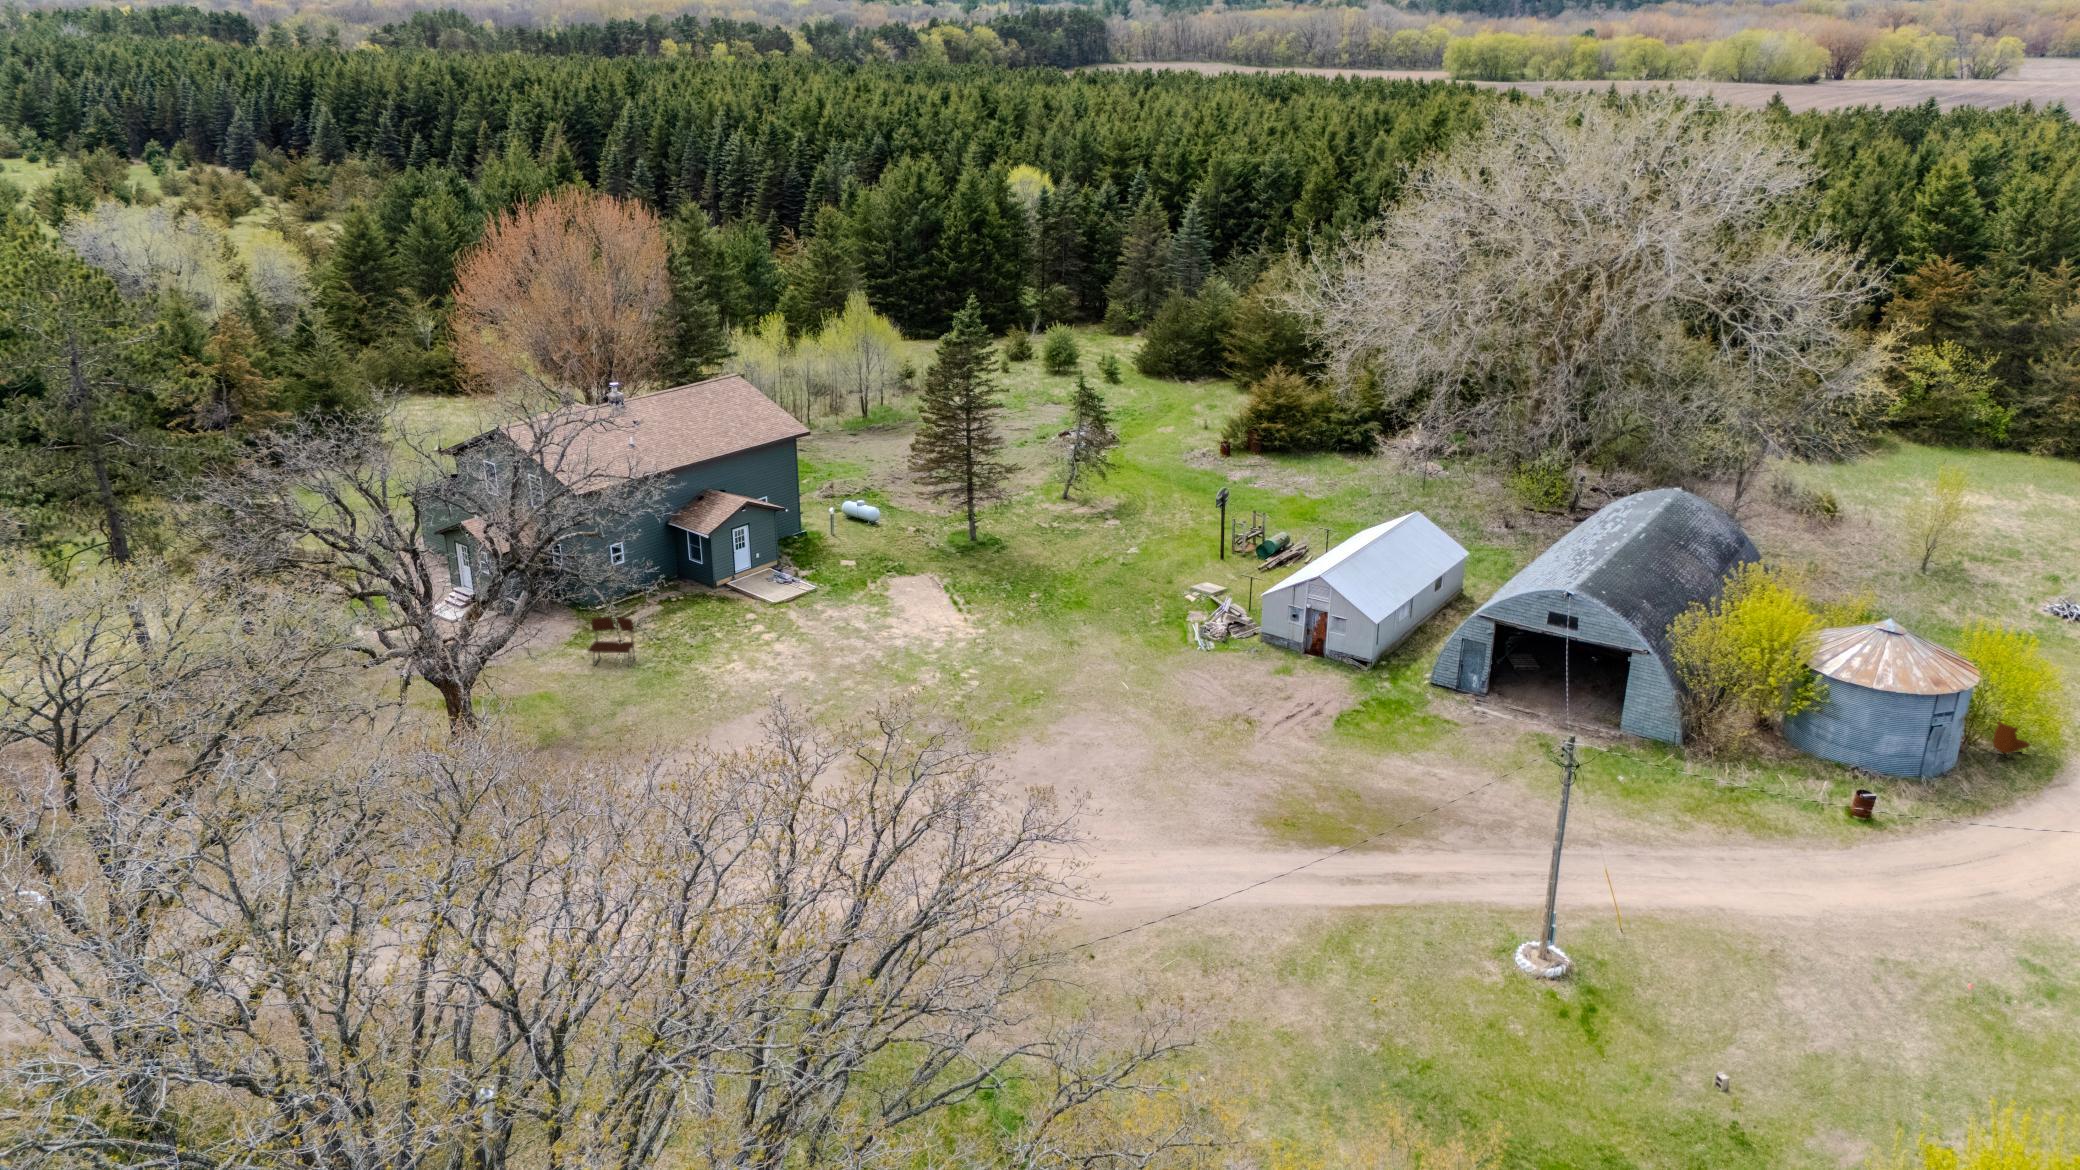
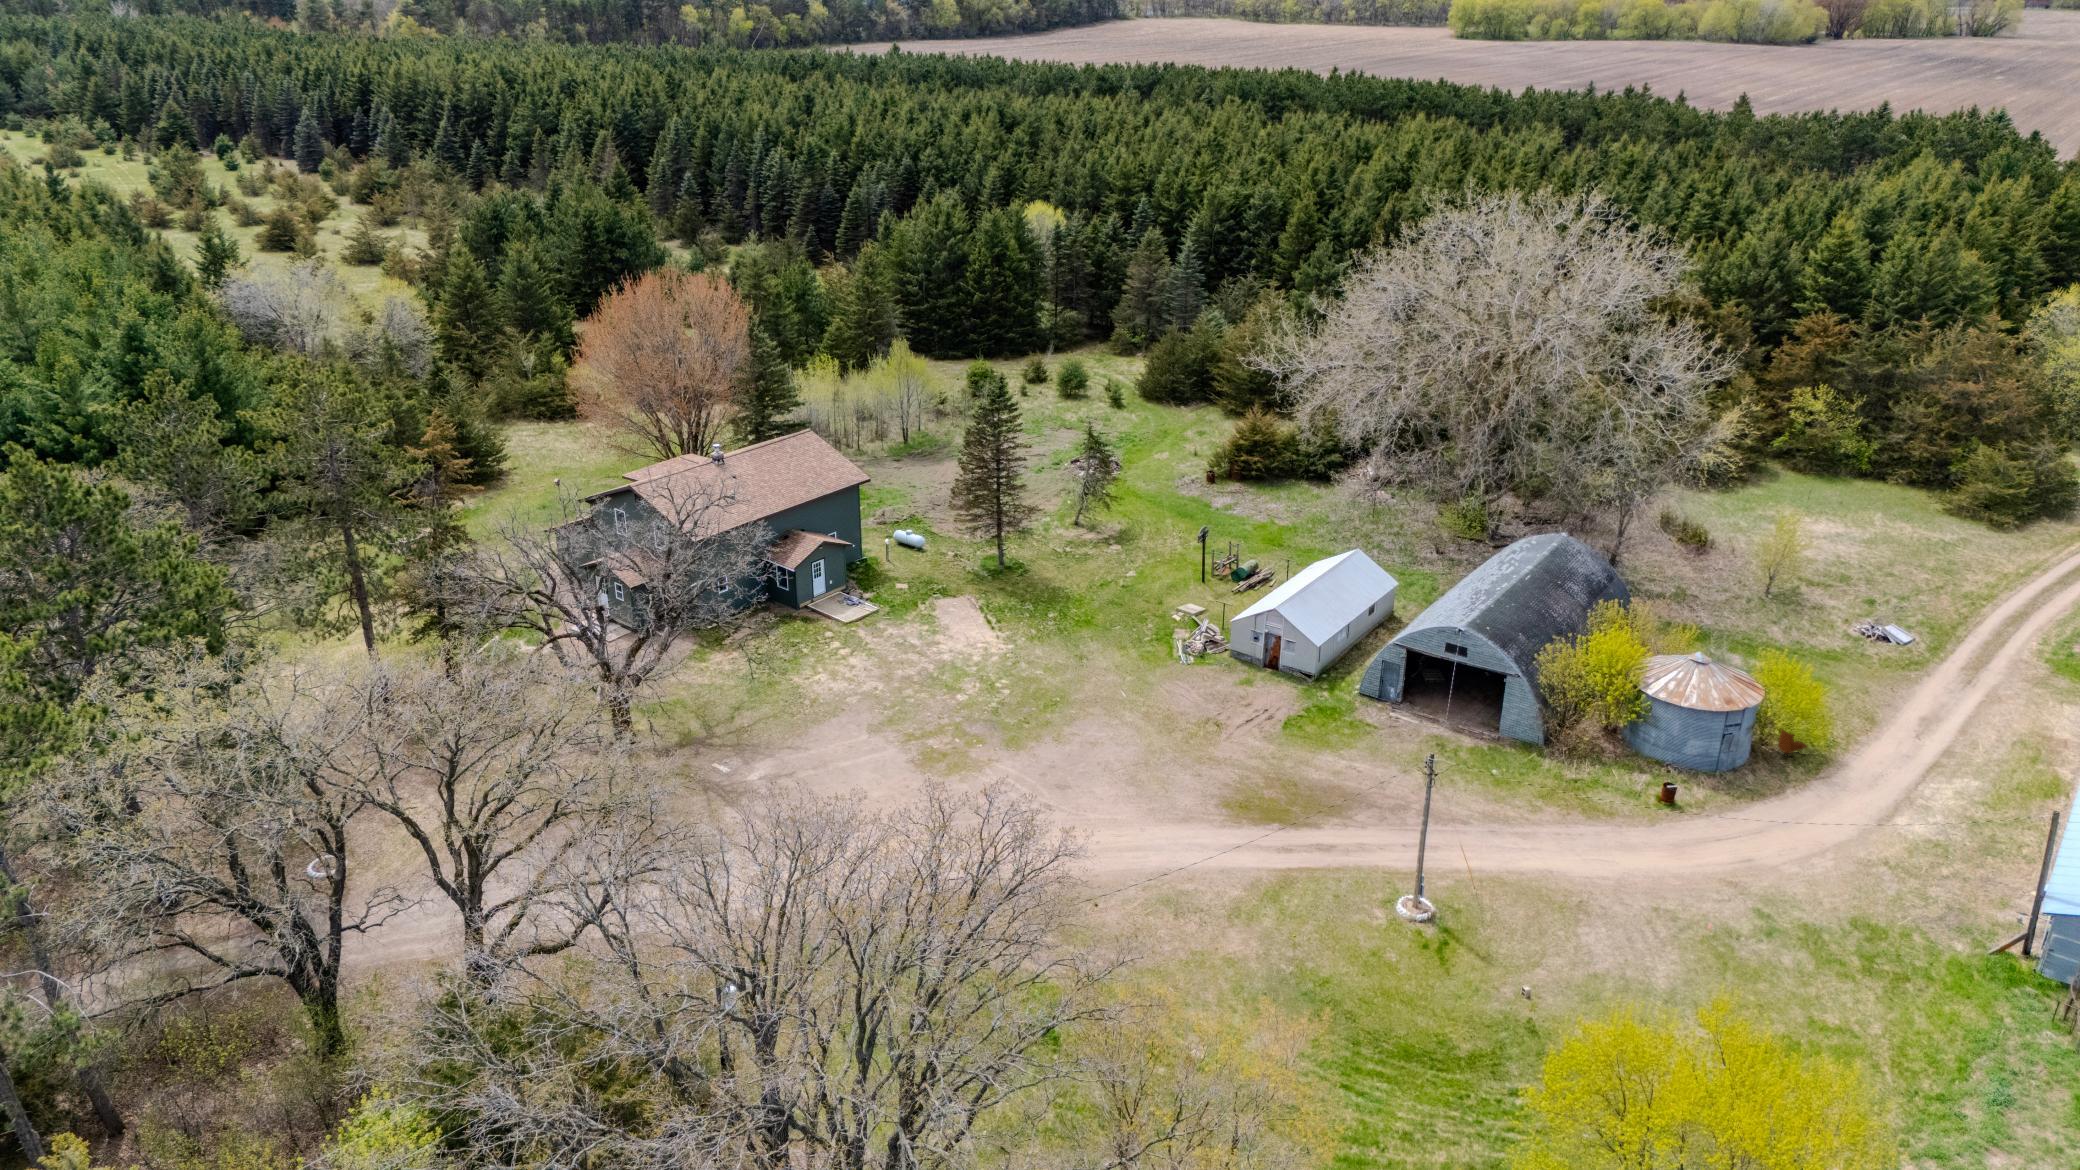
bench: present [588,617,635,666] -> none [709,639,744,677]

